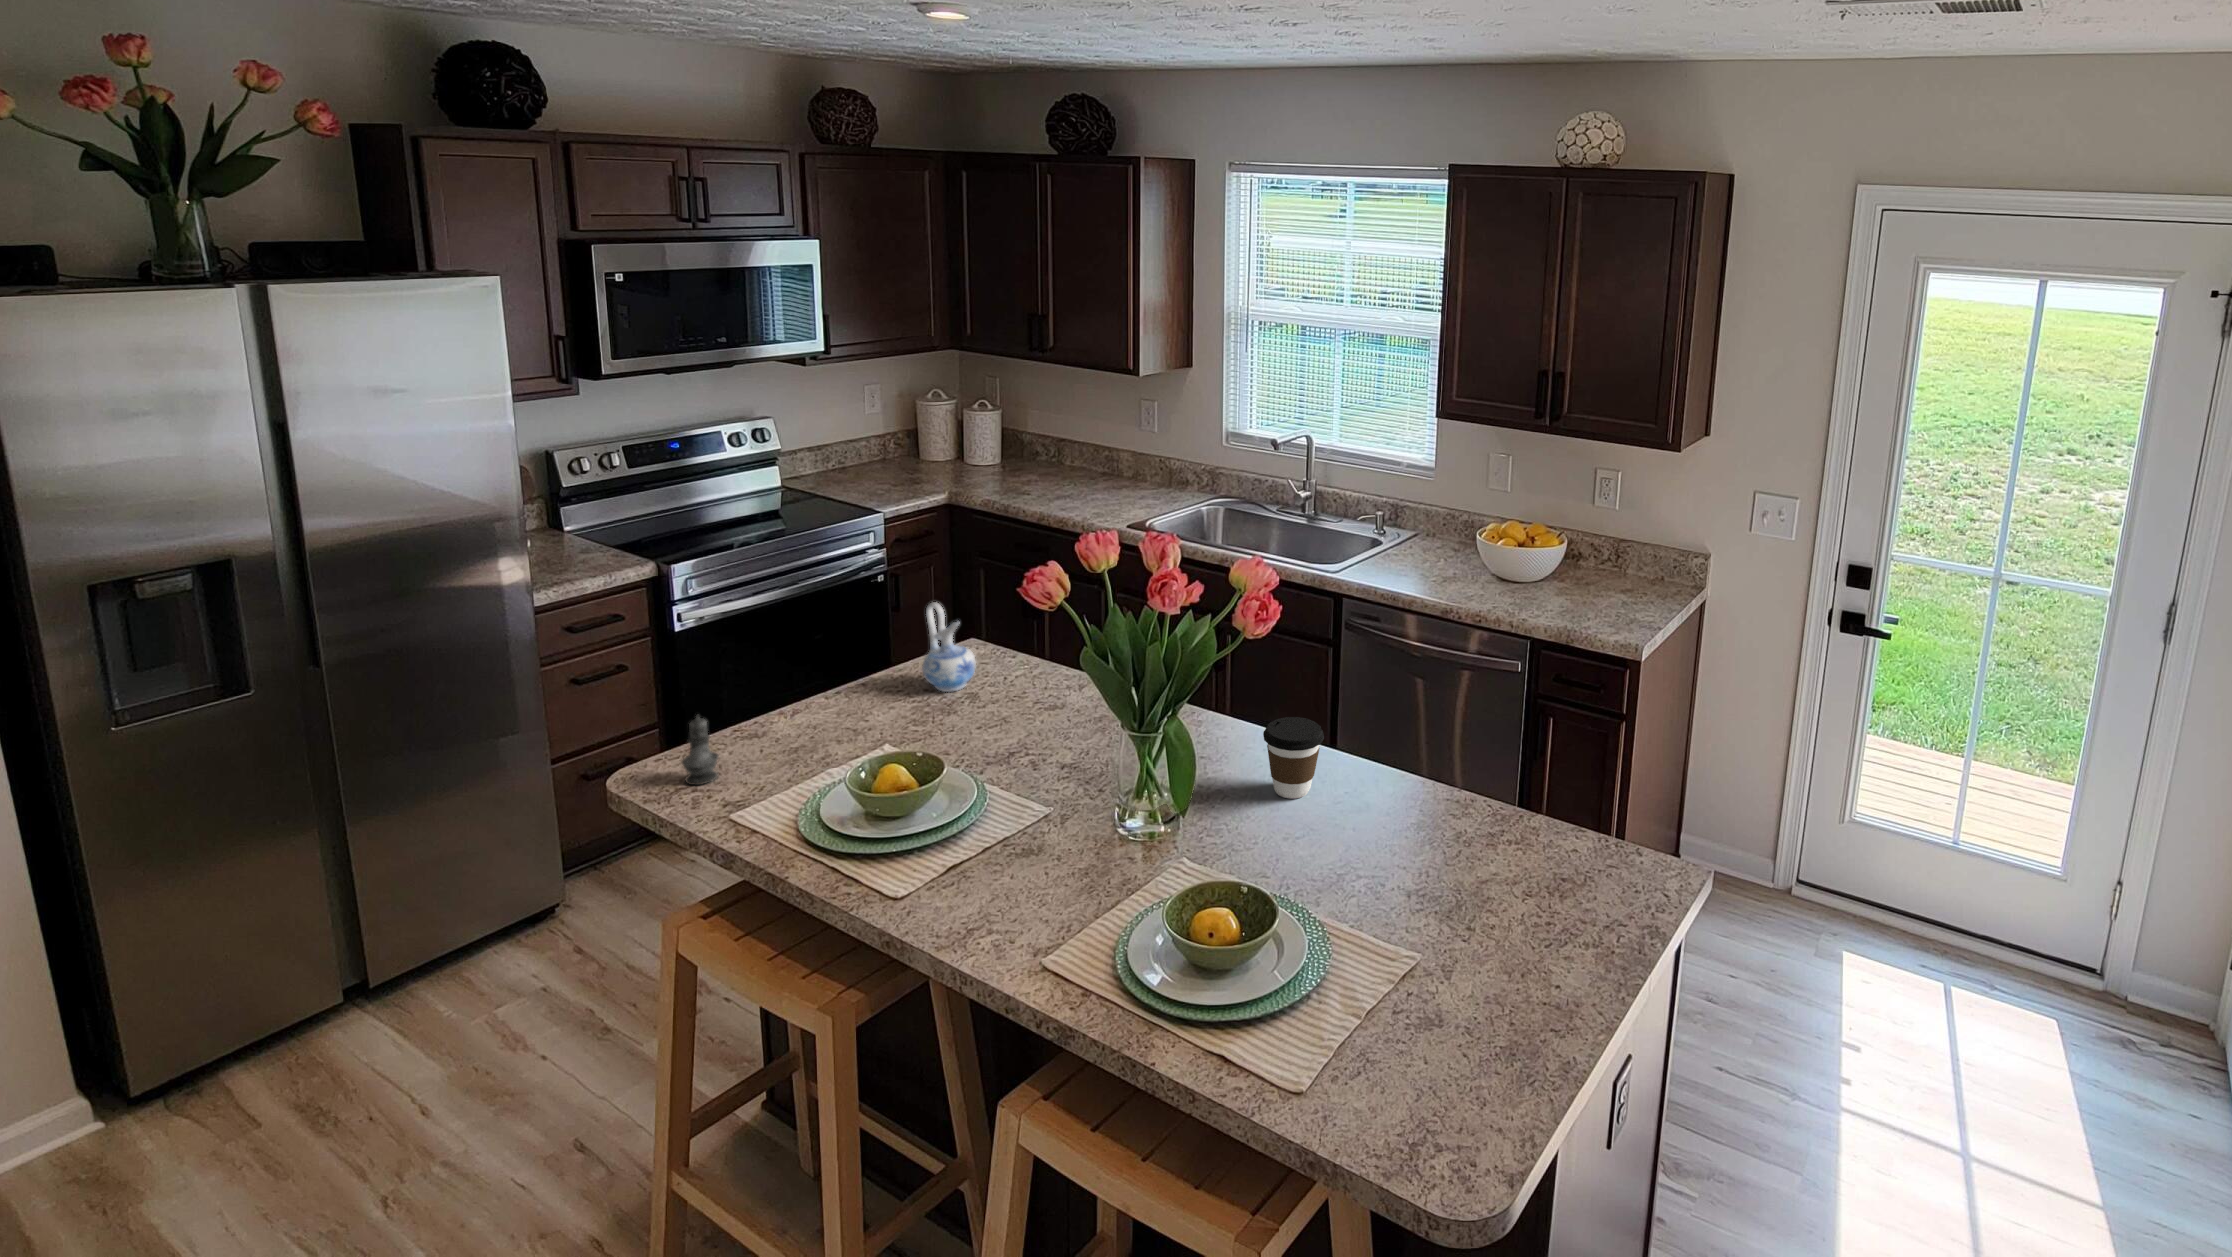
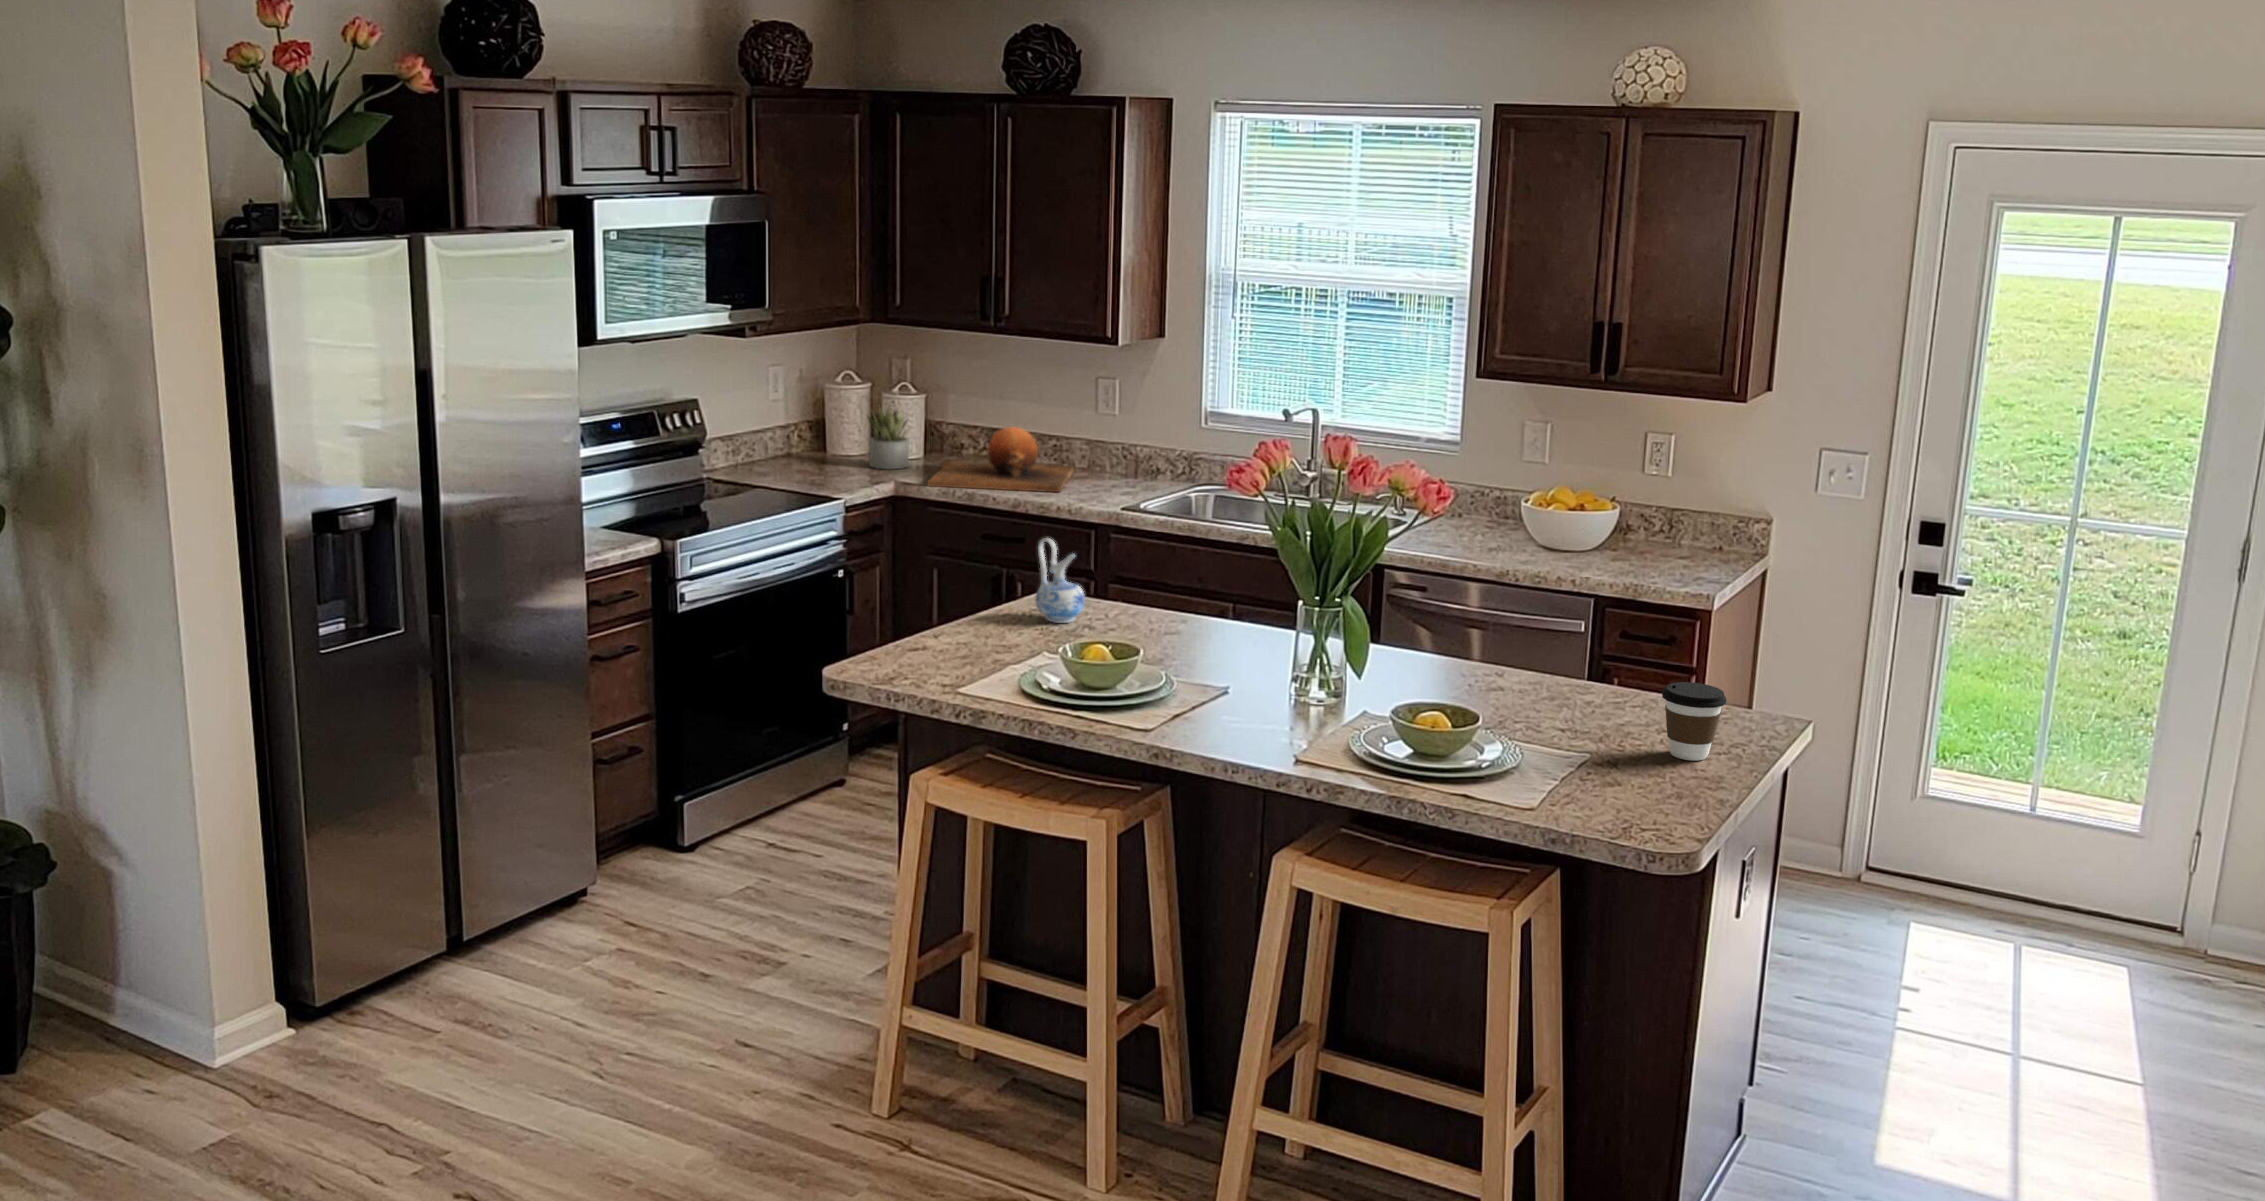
succulent plant: none [938,416,978,475] -> present [868,405,909,469]
chopping board: none [974,441,1119,503] -> present [928,427,1074,492]
salt shaker: present [682,715,719,785] -> none [891,610,921,673]
coffee cup: present [1263,717,1324,799] -> present [1662,682,1727,761]

